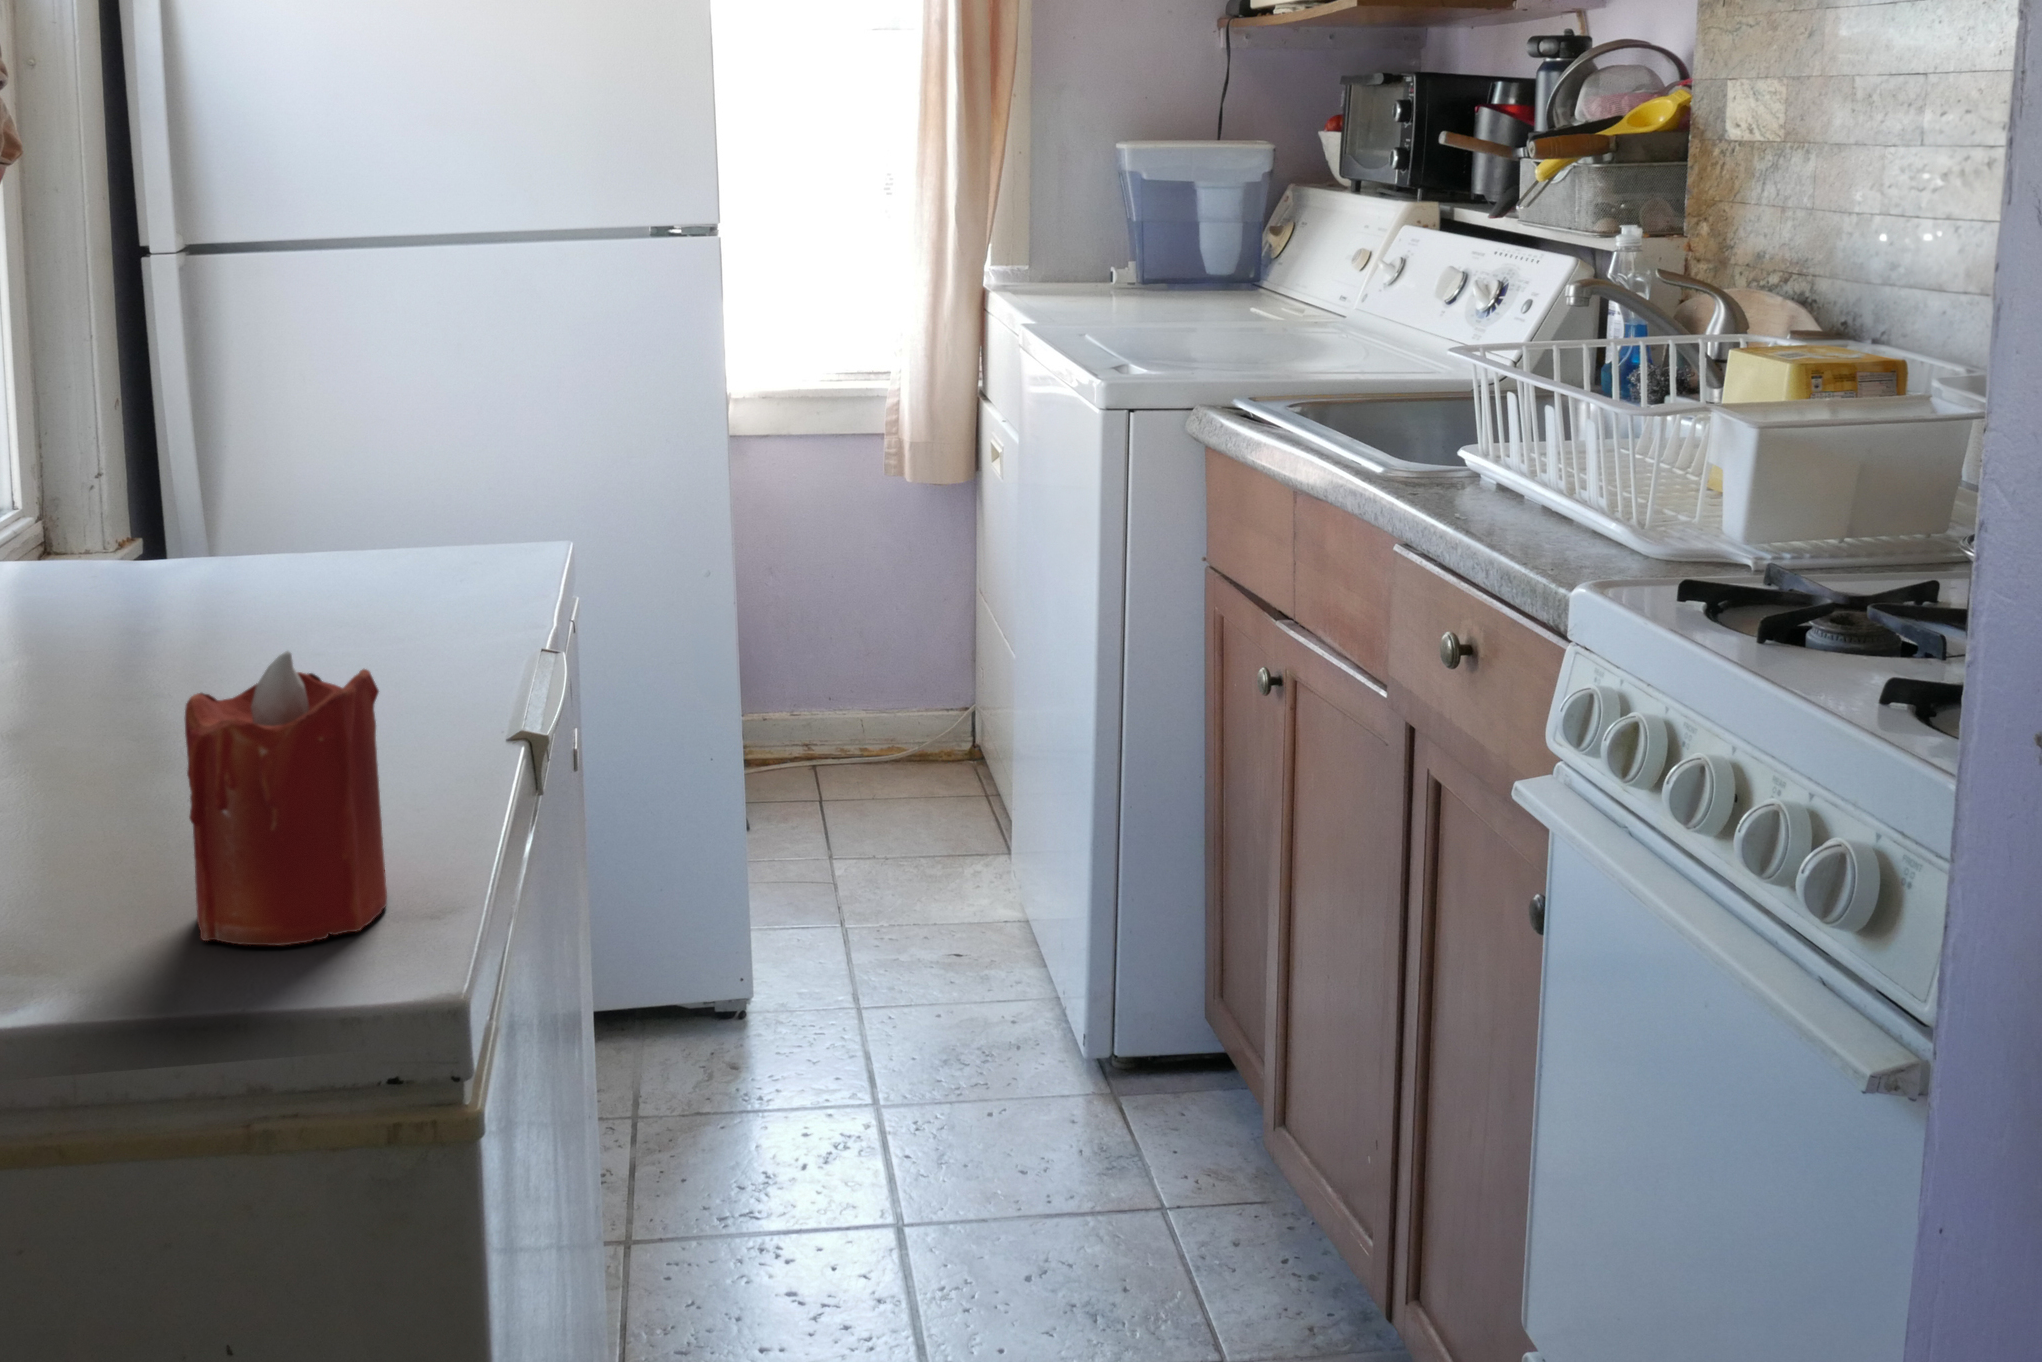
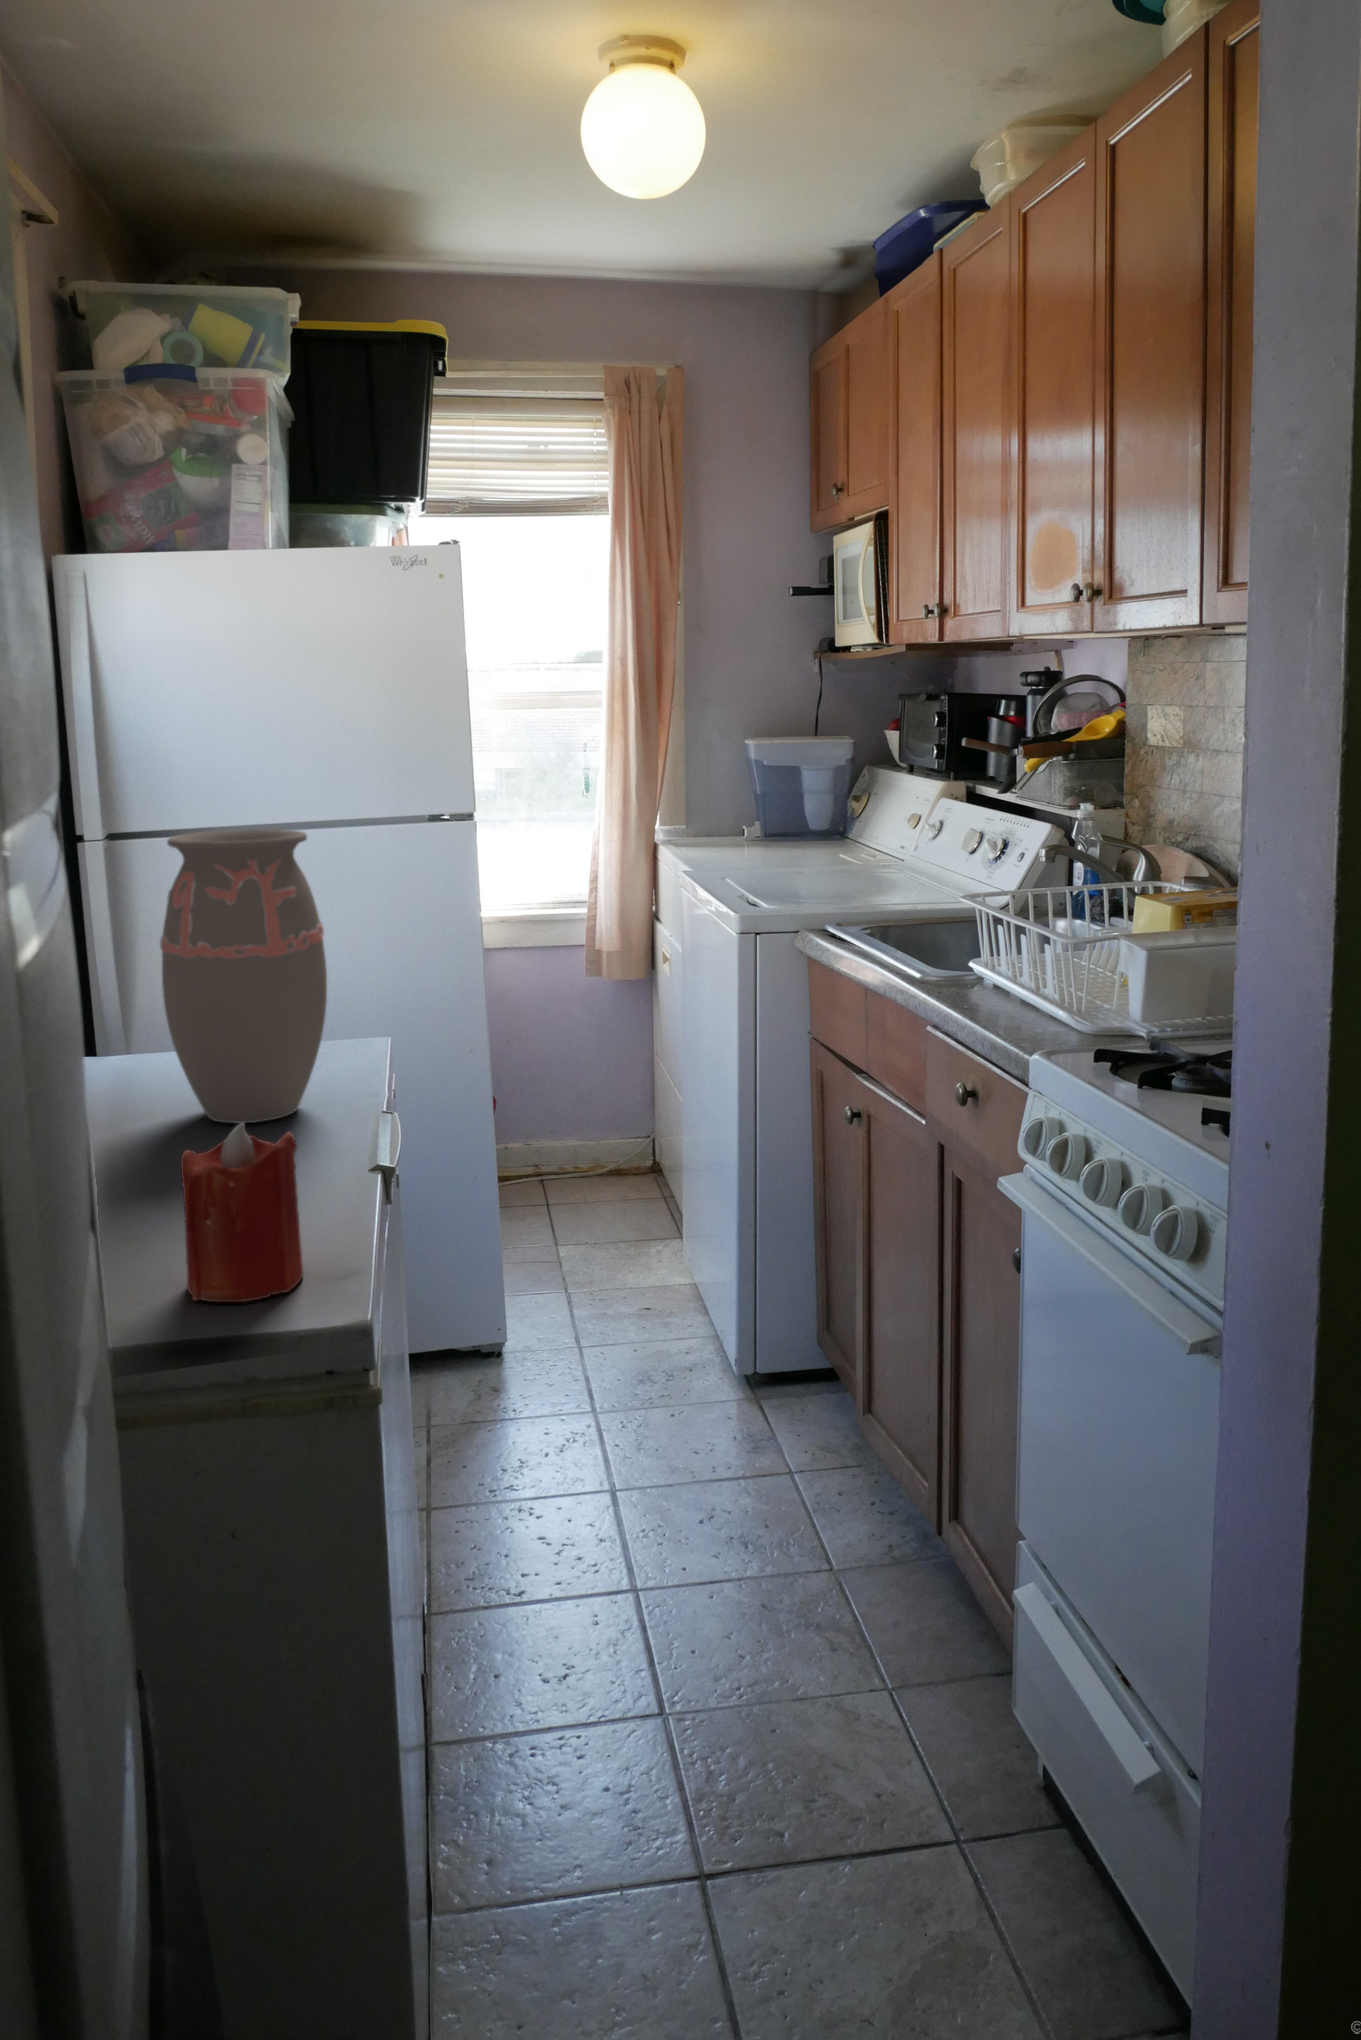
decorative vase: none [214,213,467,663] -> present [160,829,327,1123]

